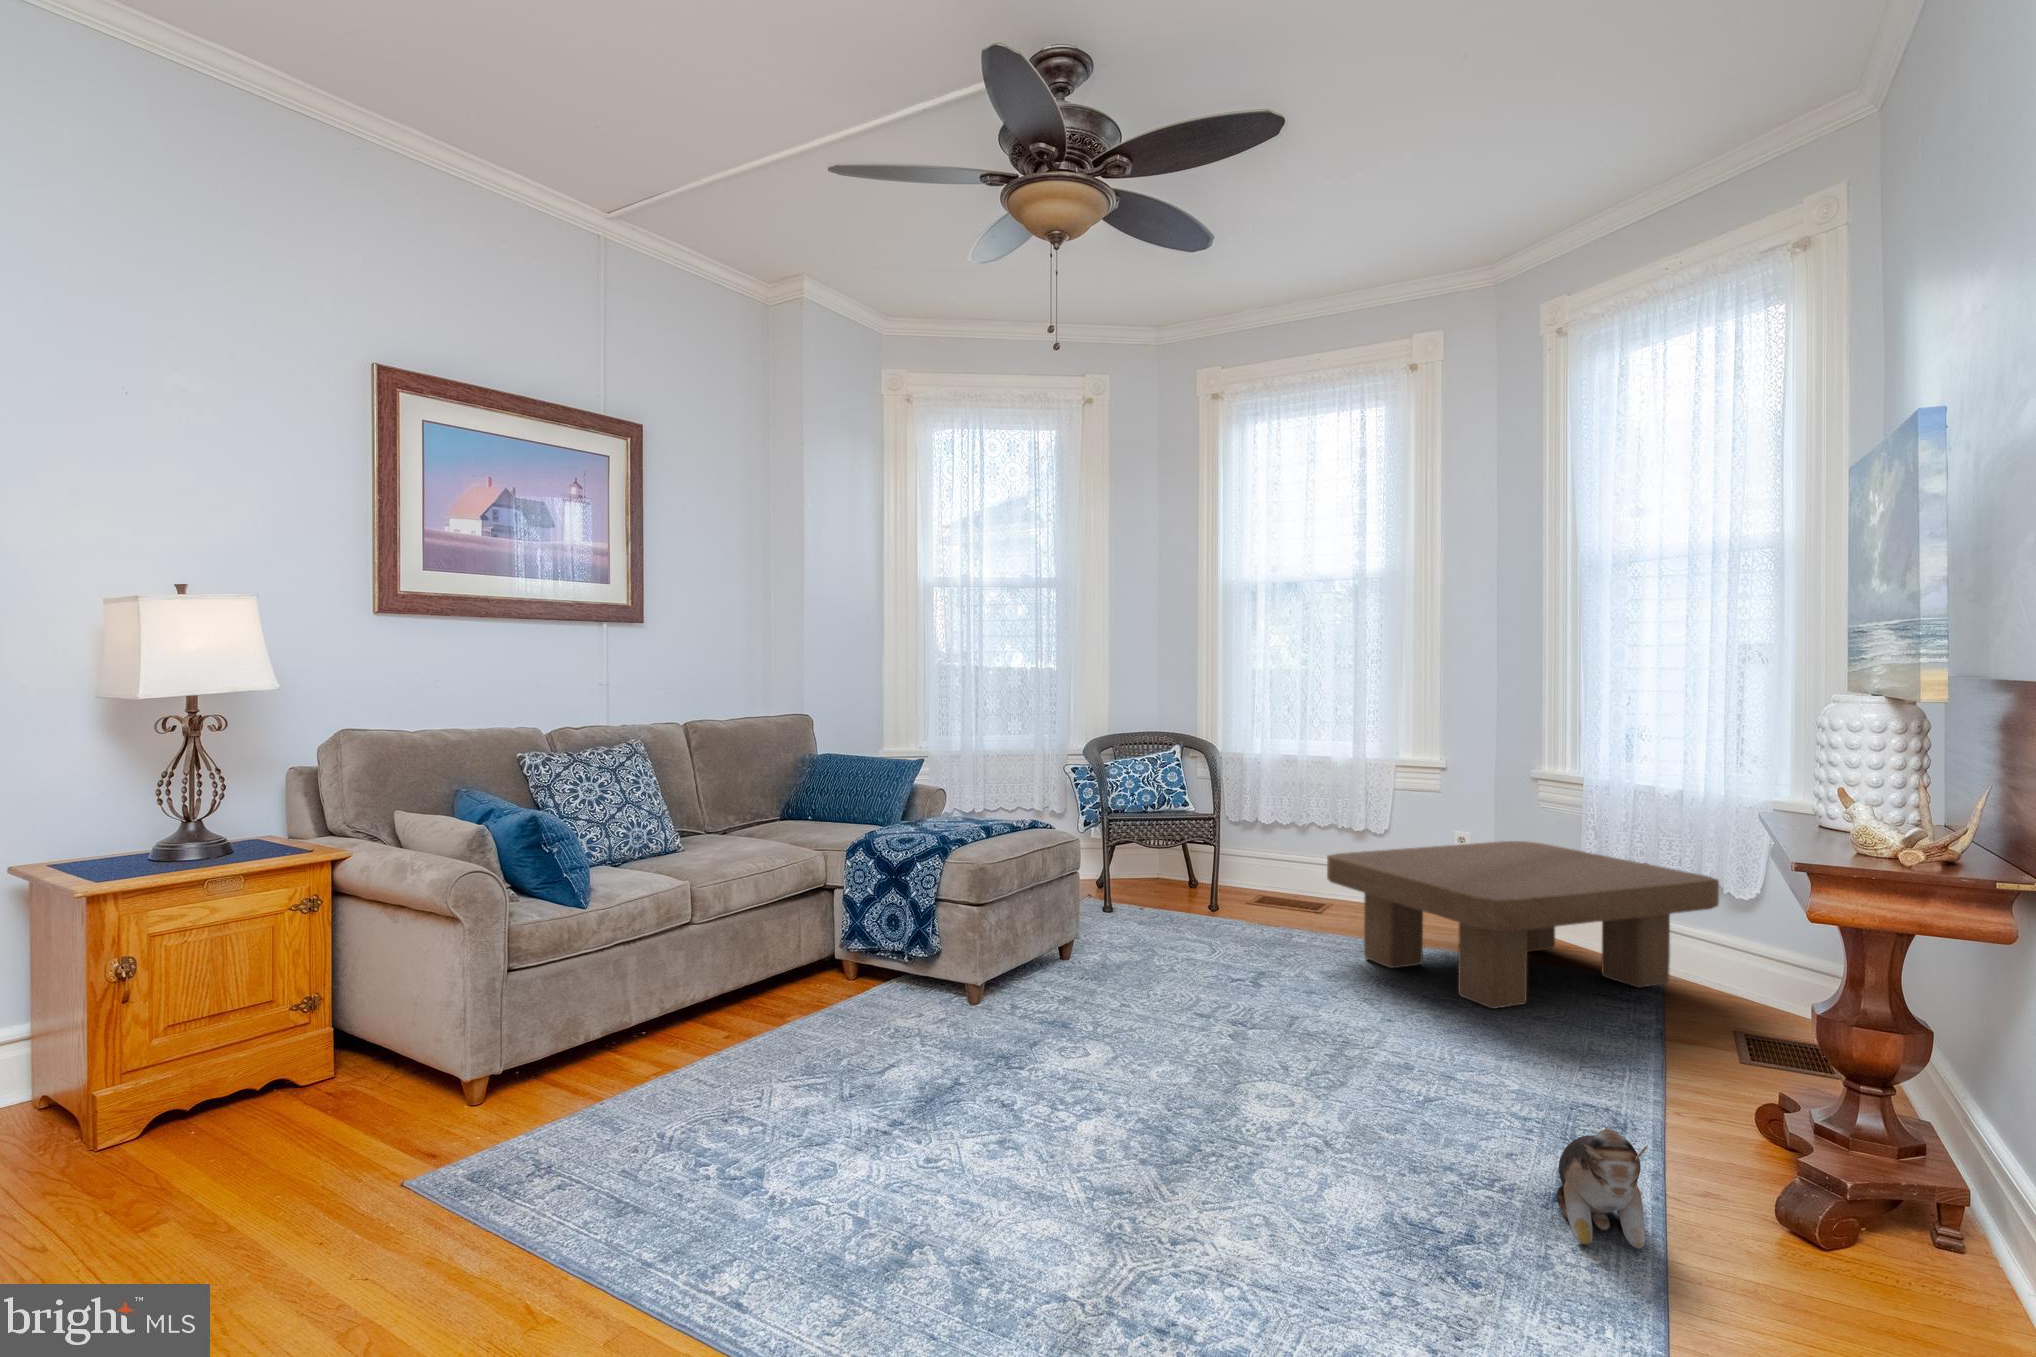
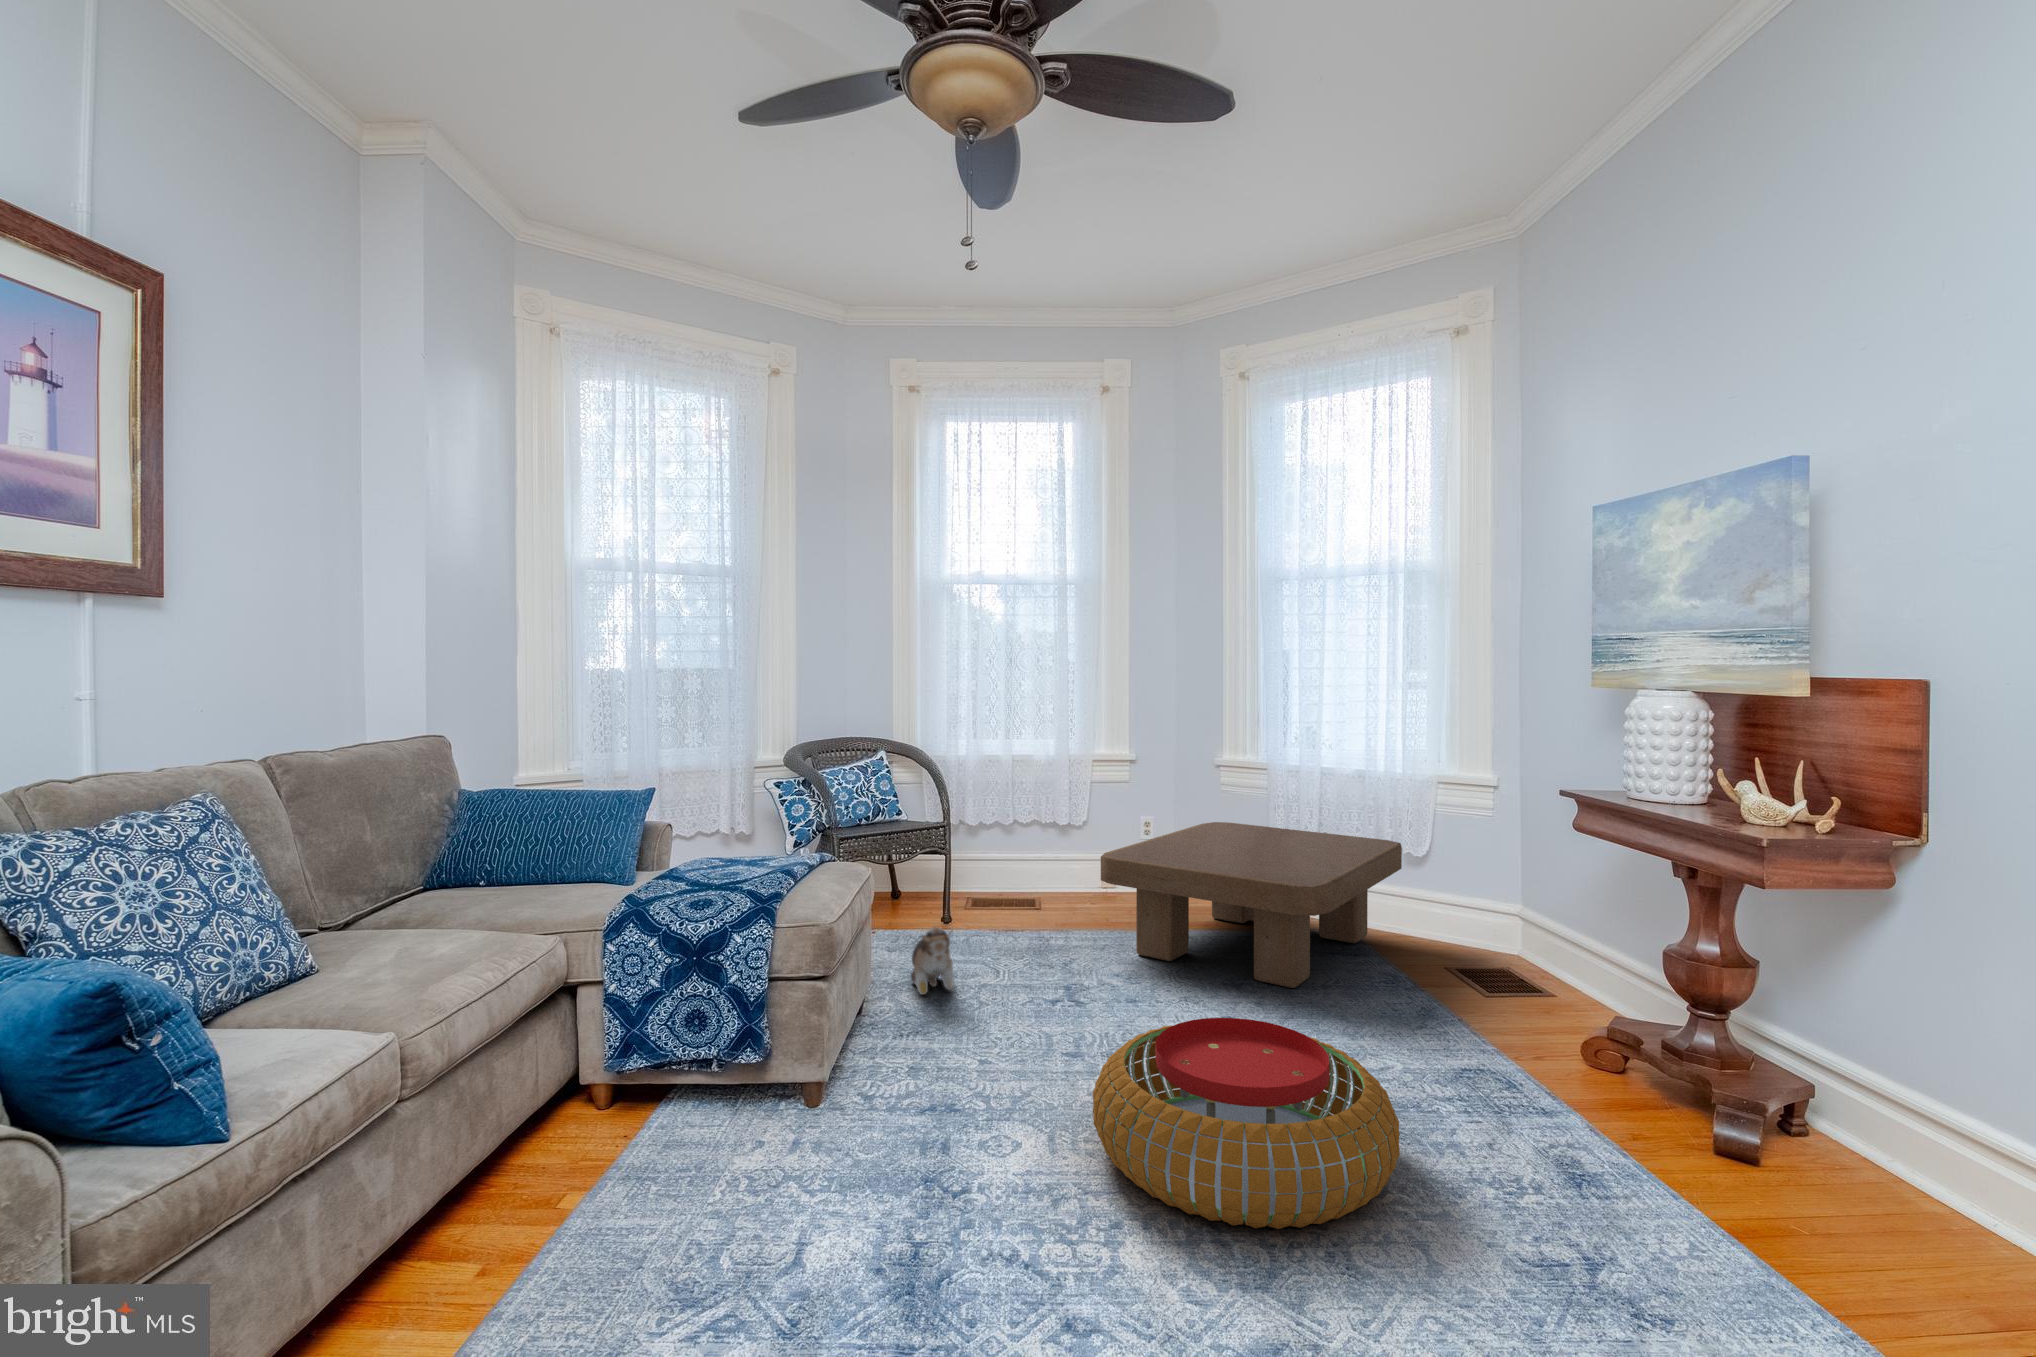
pouf: none [1113,981,1381,1146] -> present [1093,1018,1400,1229]
plush toy: present [1557,1128,1648,1249] -> present [911,927,954,995]

